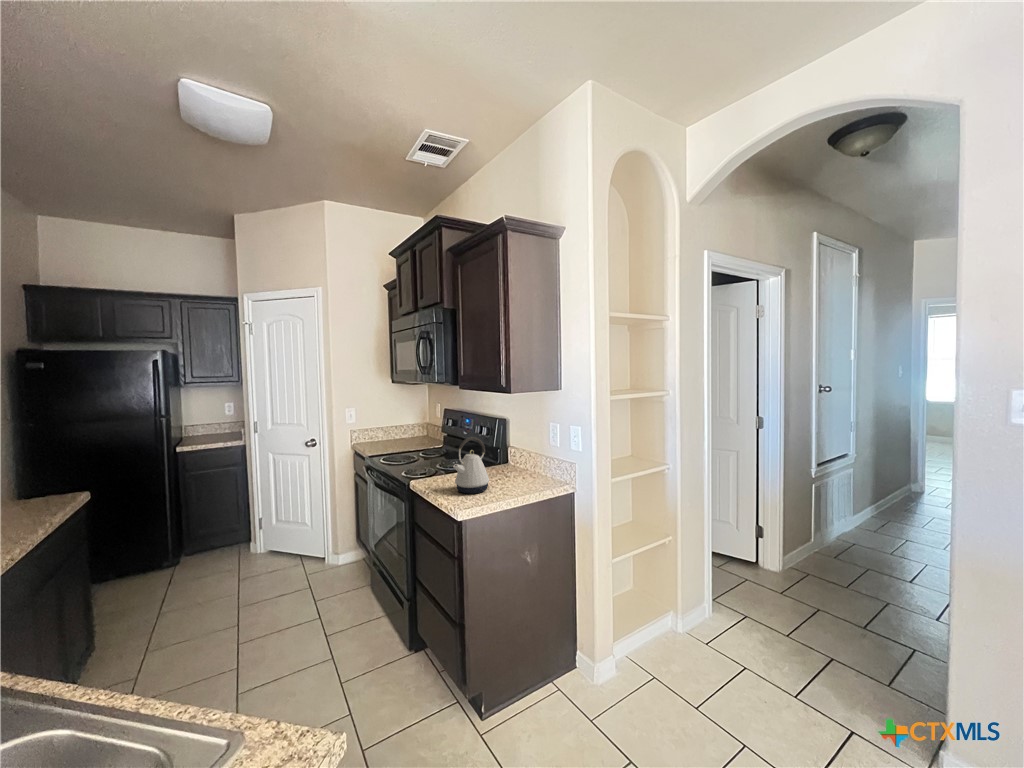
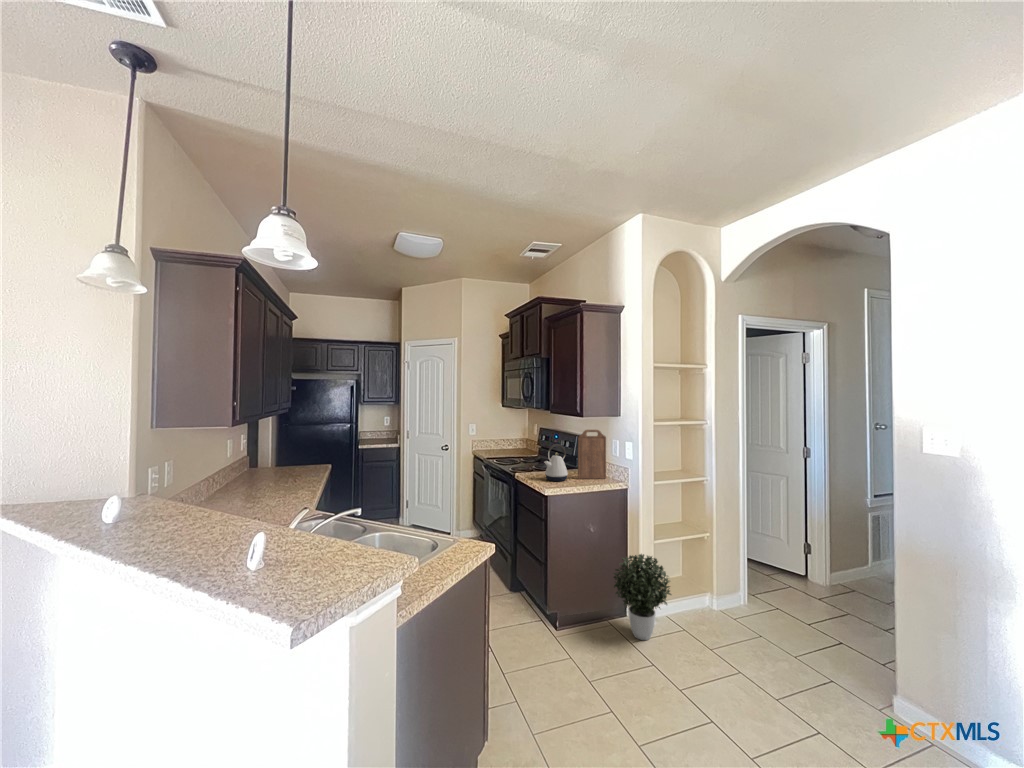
cutting board: none [502,412,543,485] -> present [578,430,606,479]
potted plant: none [559,584,642,710] -> present [614,554,671,640]

